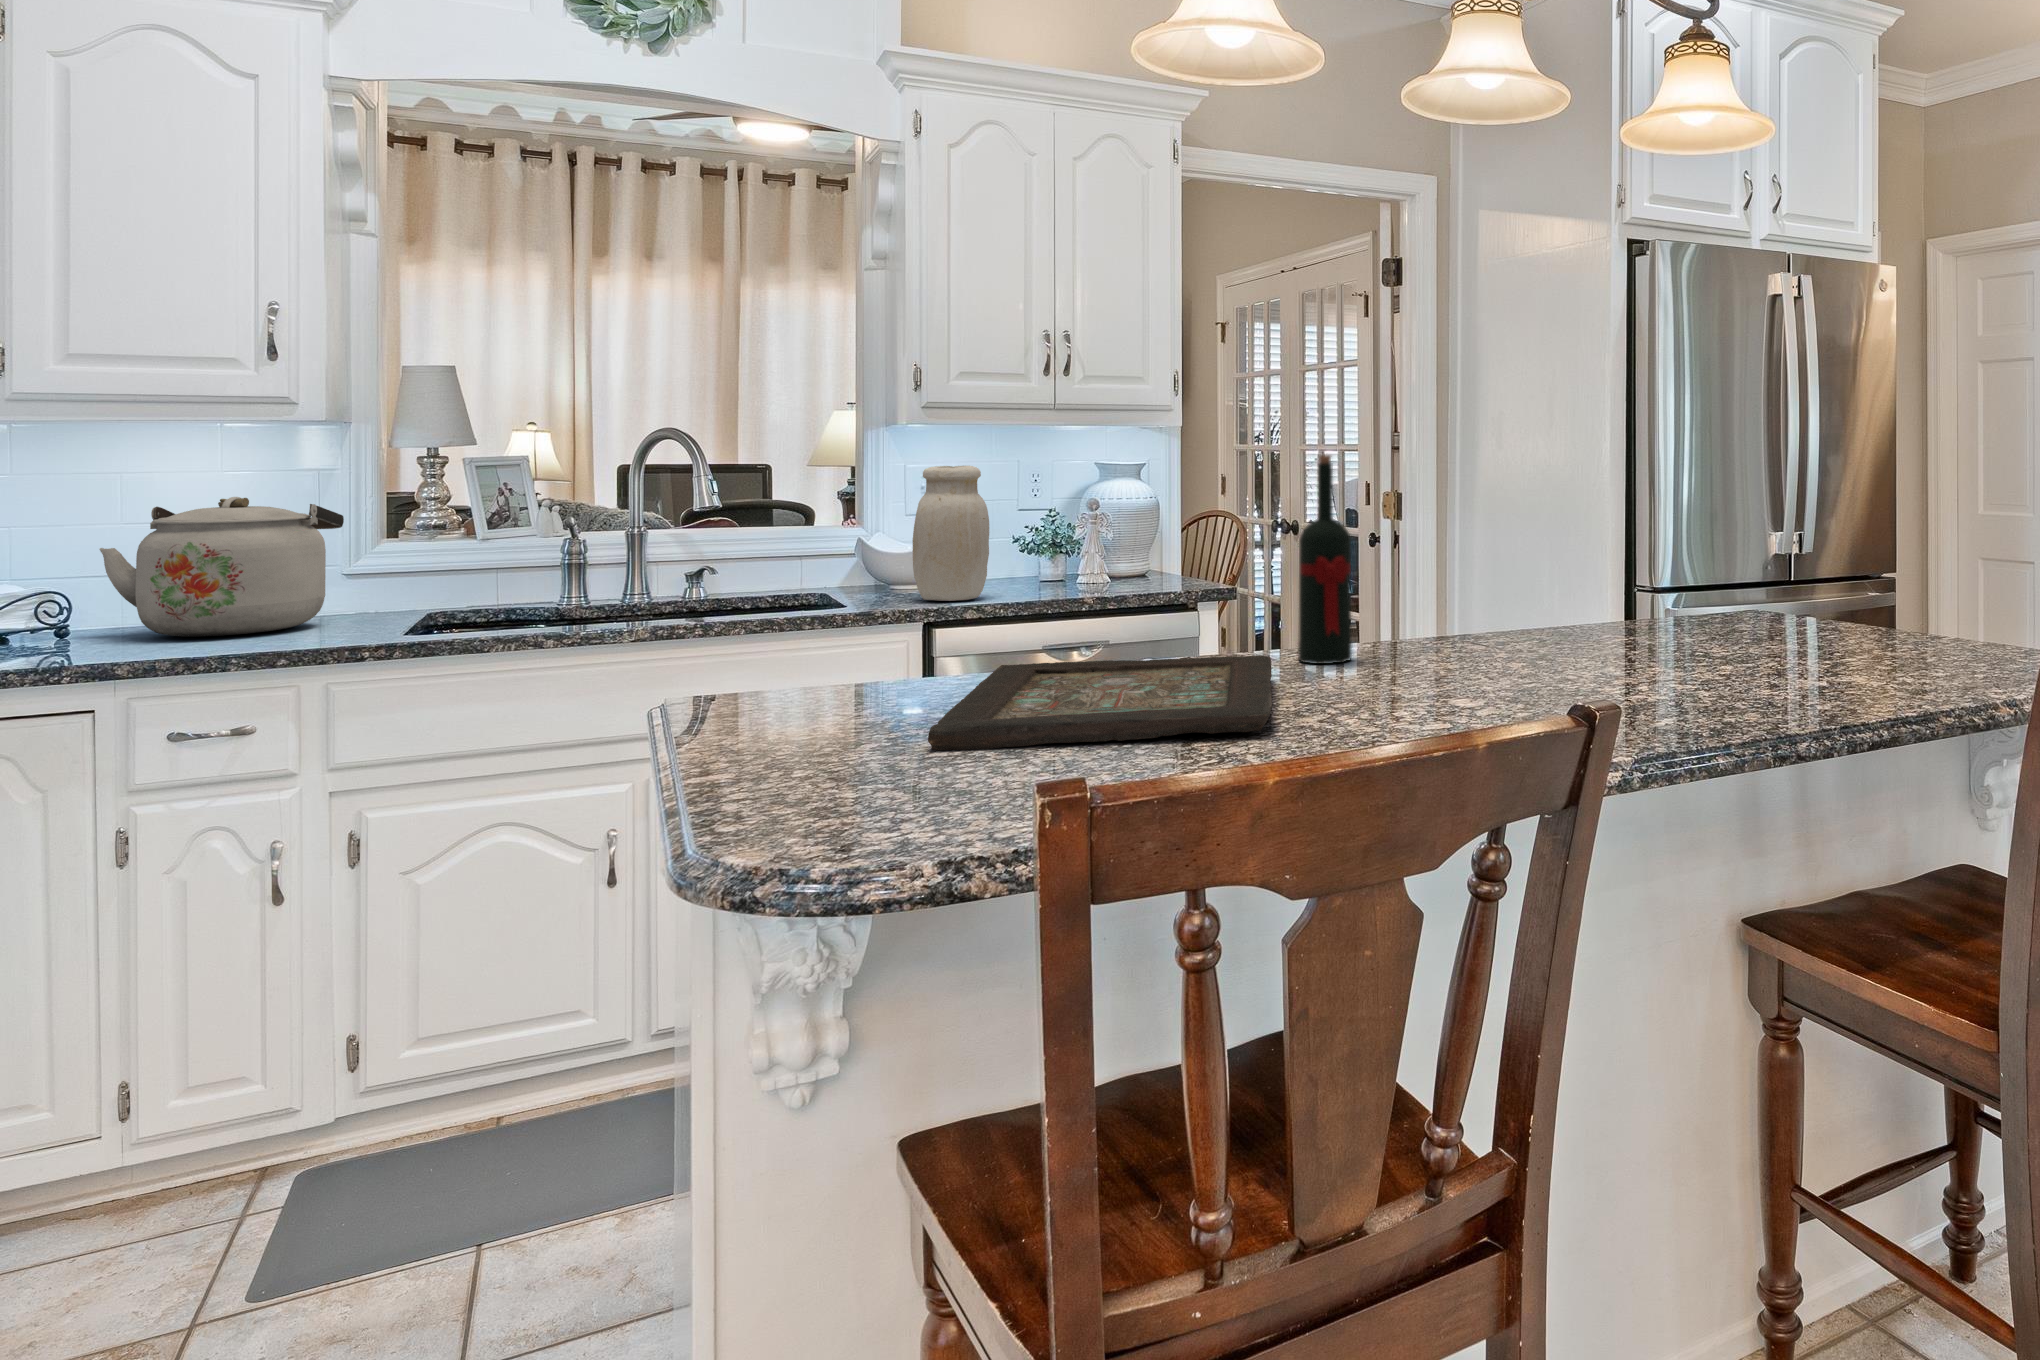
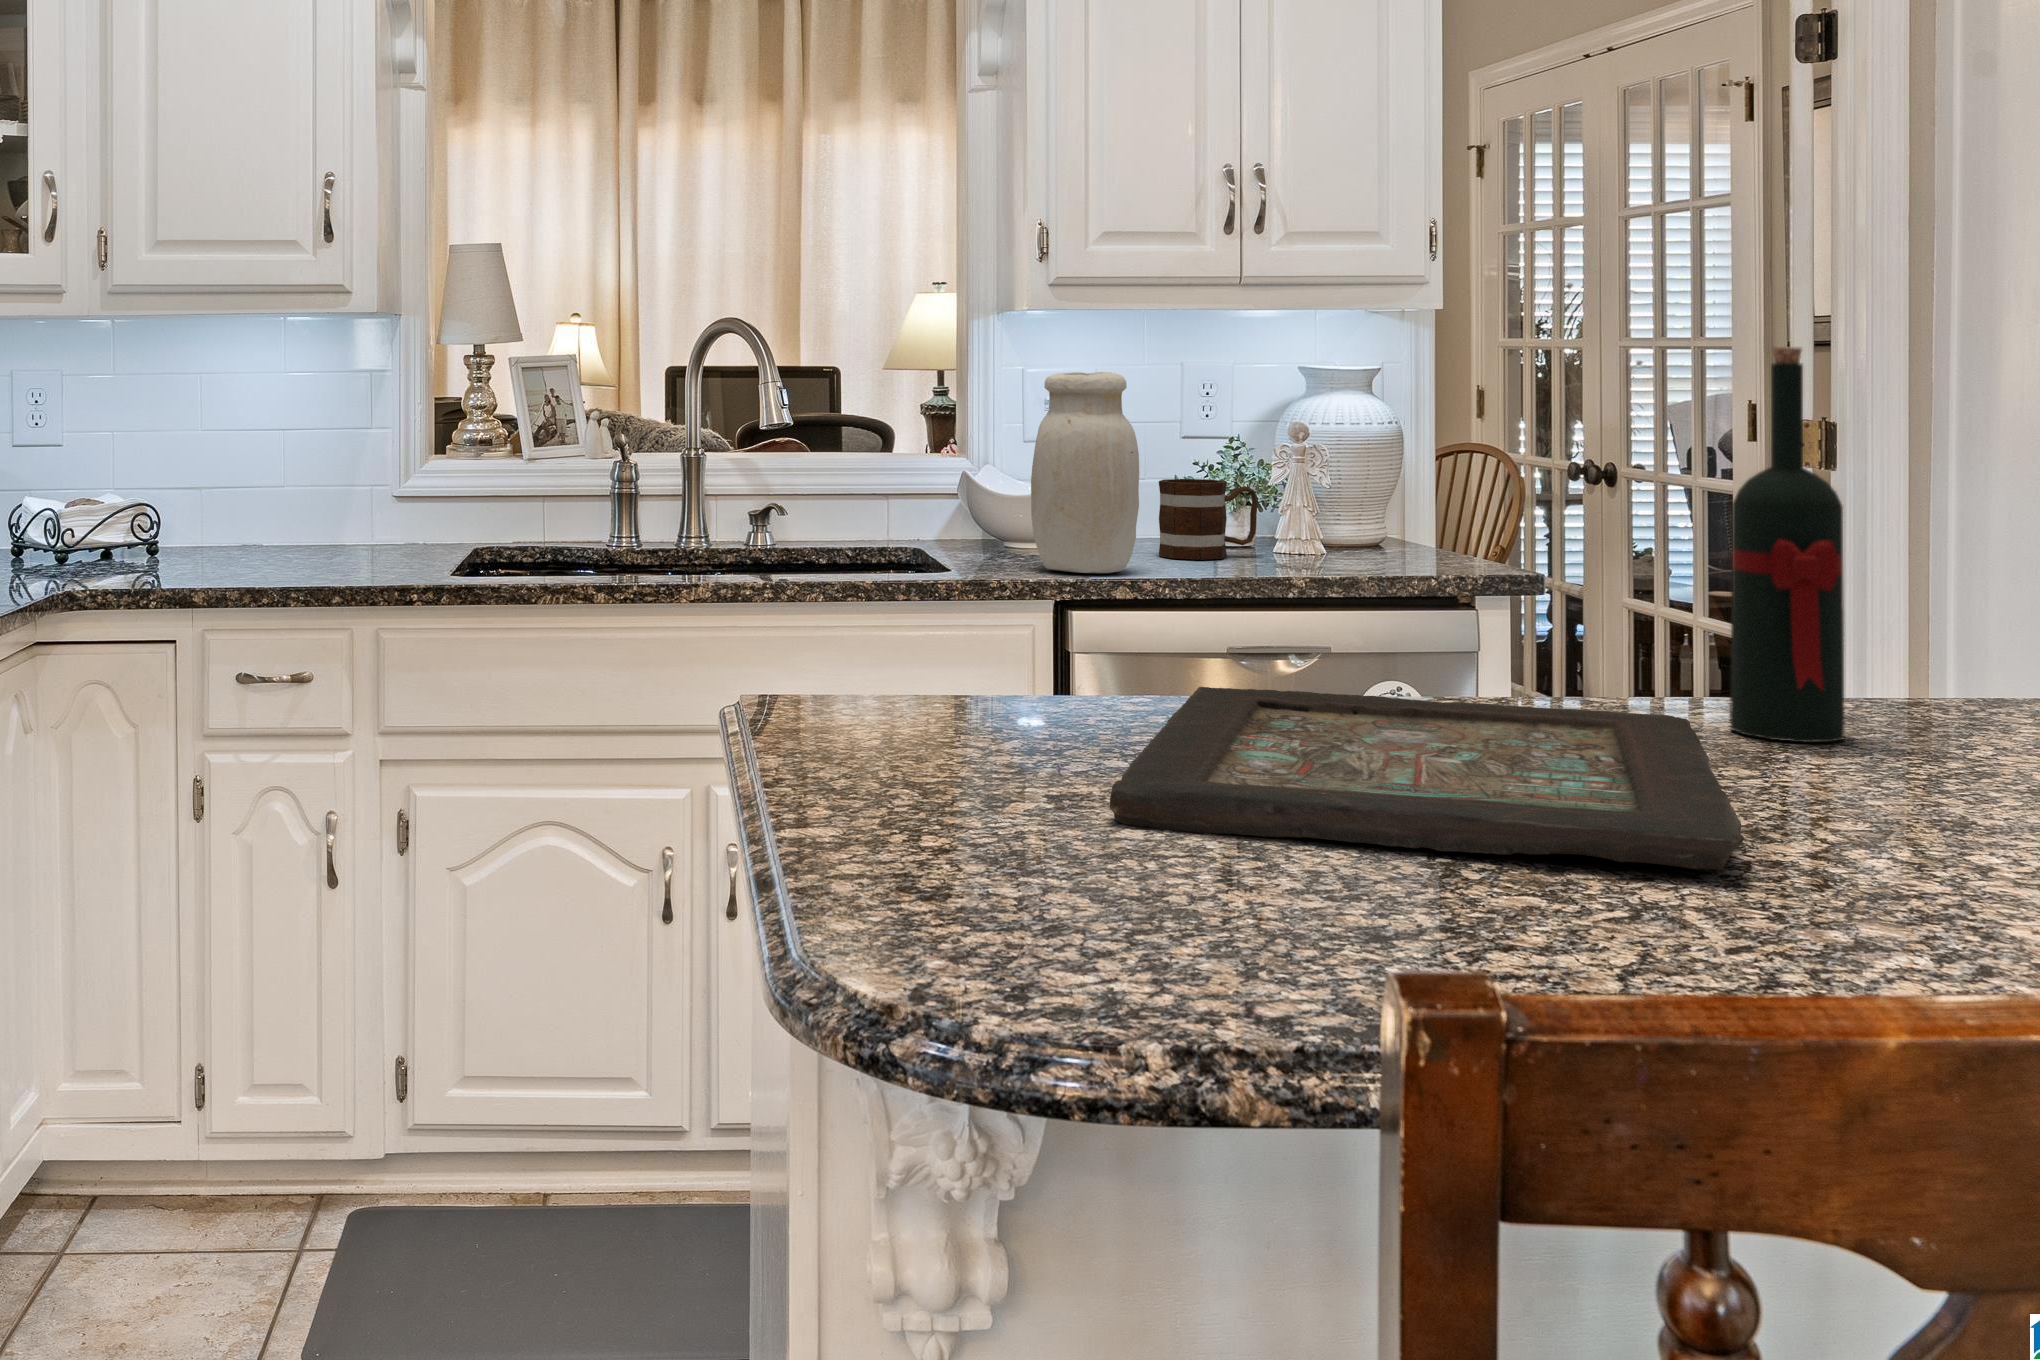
kettle: present [99,497,344,637] -> none [197,400,401,558]
mug: none [1005,534,1071,587] -> present [1159,479,1258,560]

